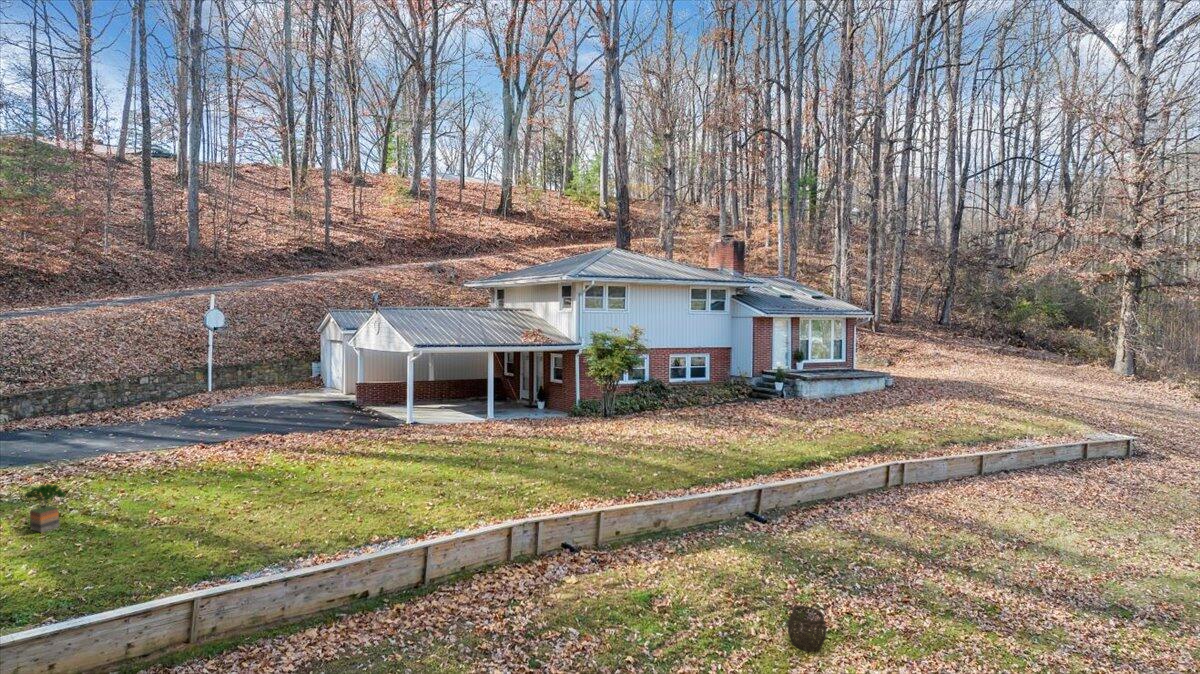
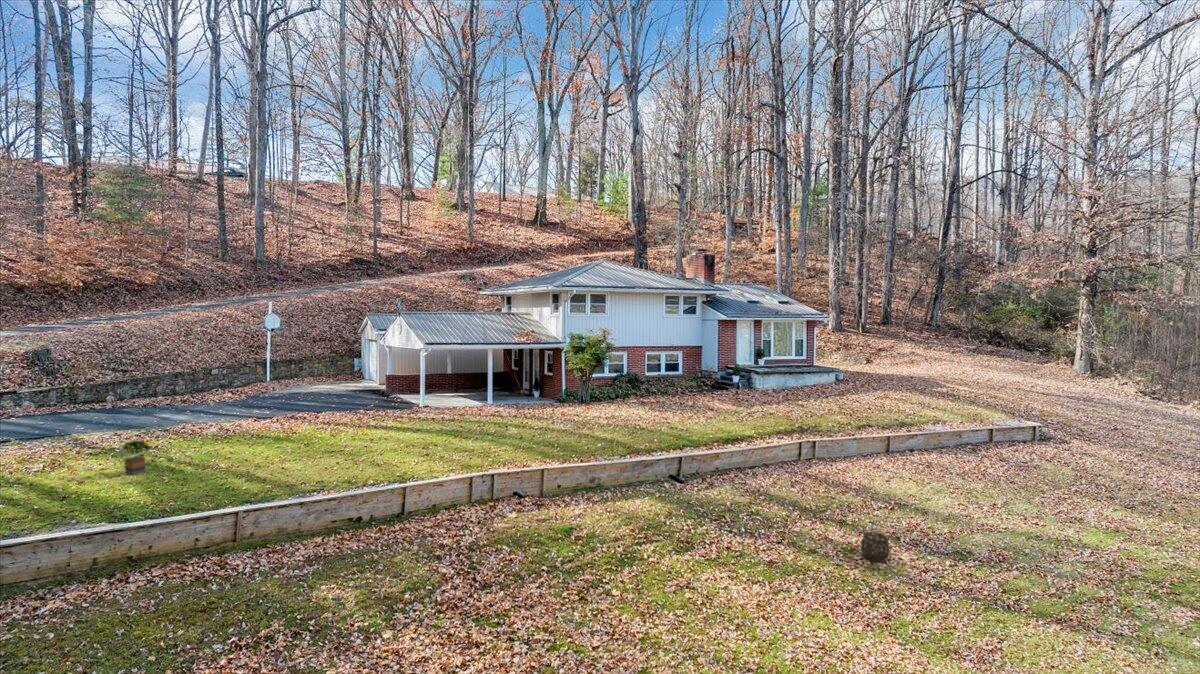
woven basket: present [787,606,826,651] -> present [860,532,890,562]

